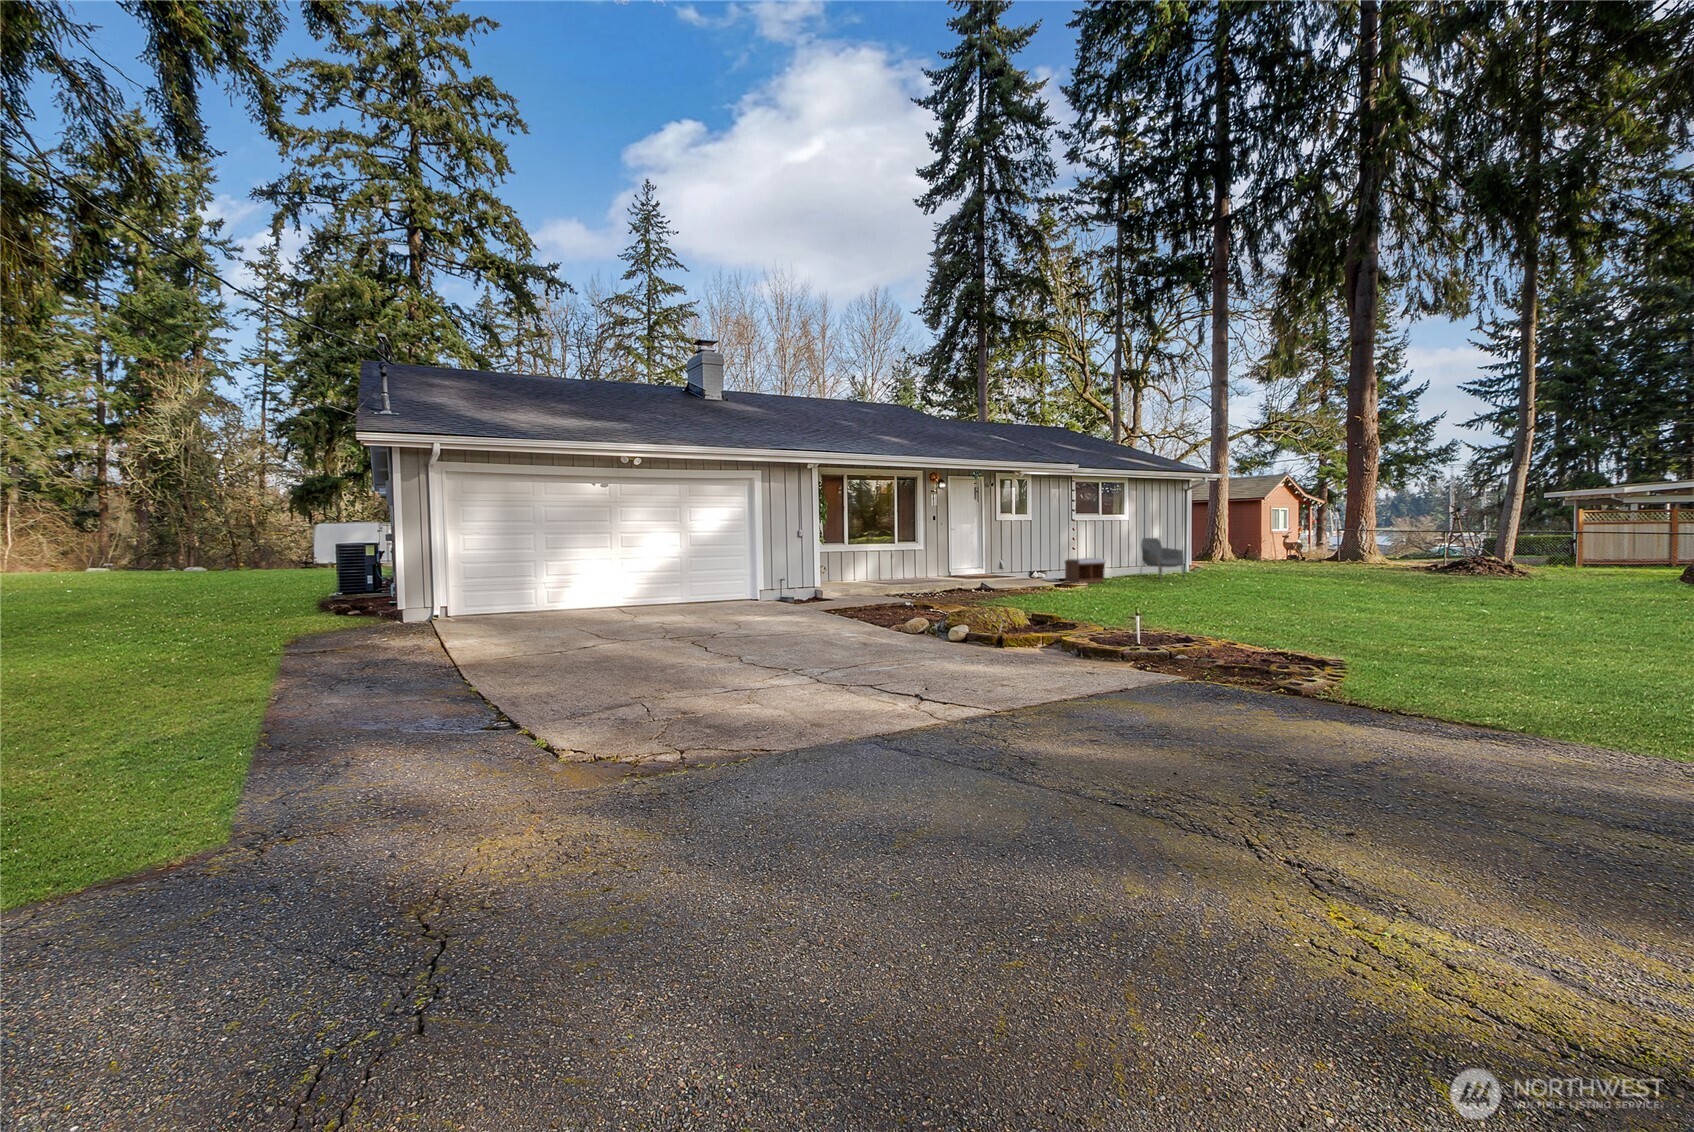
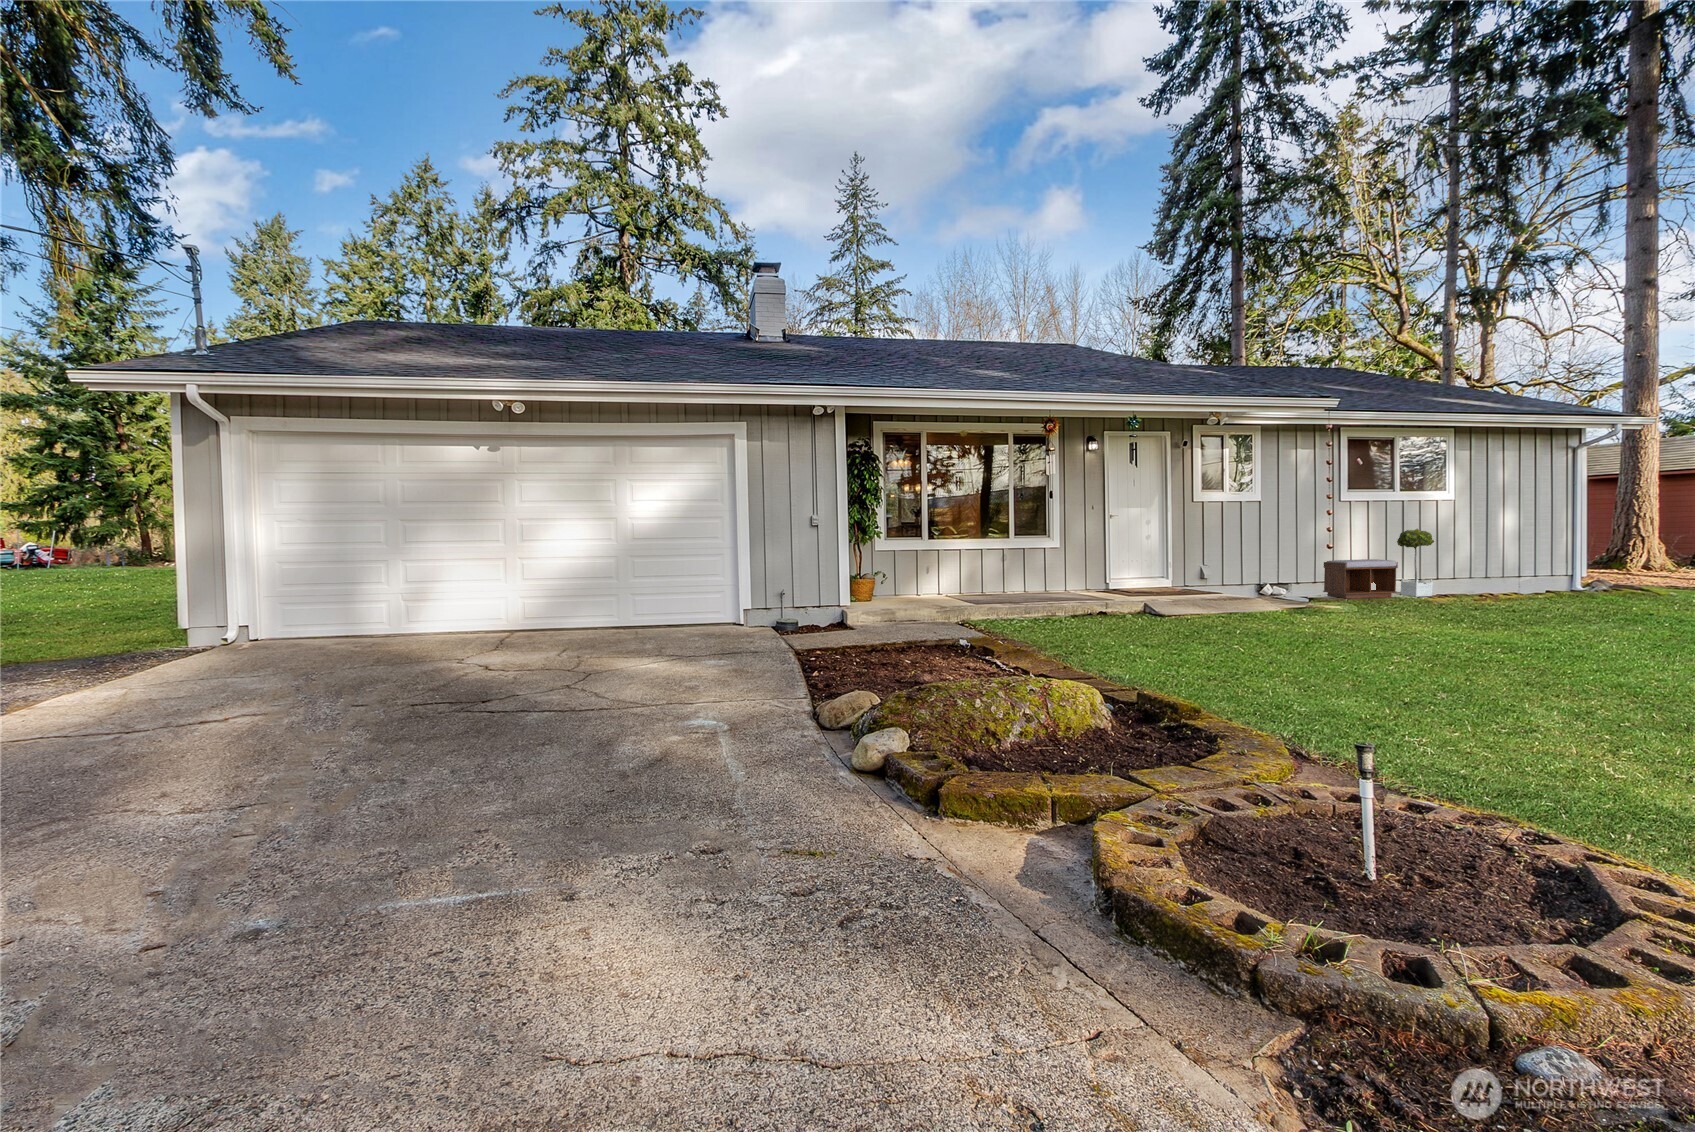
potted tree: none [1104,538,1124,582] -> present [1397,529,1434,597]
armchair: present [1141,538,1185,580] -> none [1466,528,1557,599]

